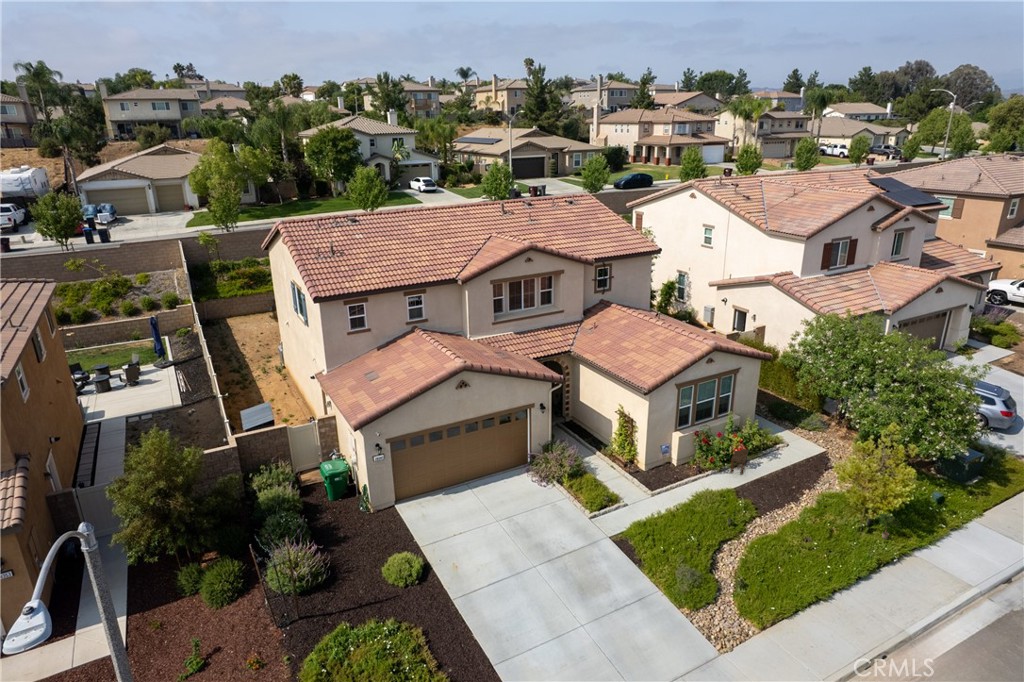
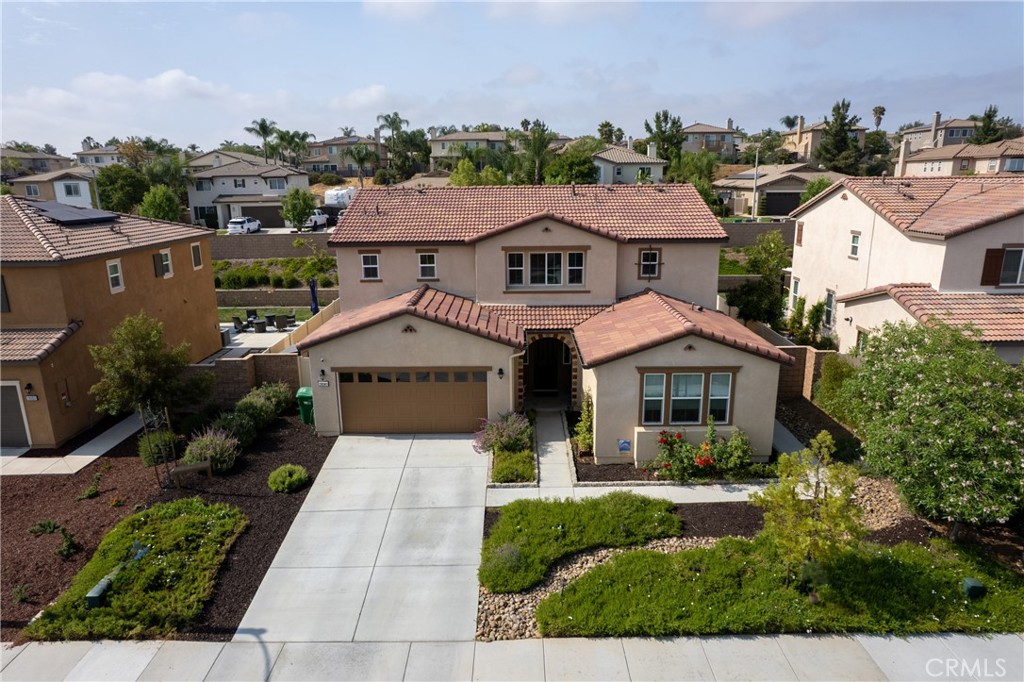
bench: present [730,449,748,475] -> present [174,460,212,490]

